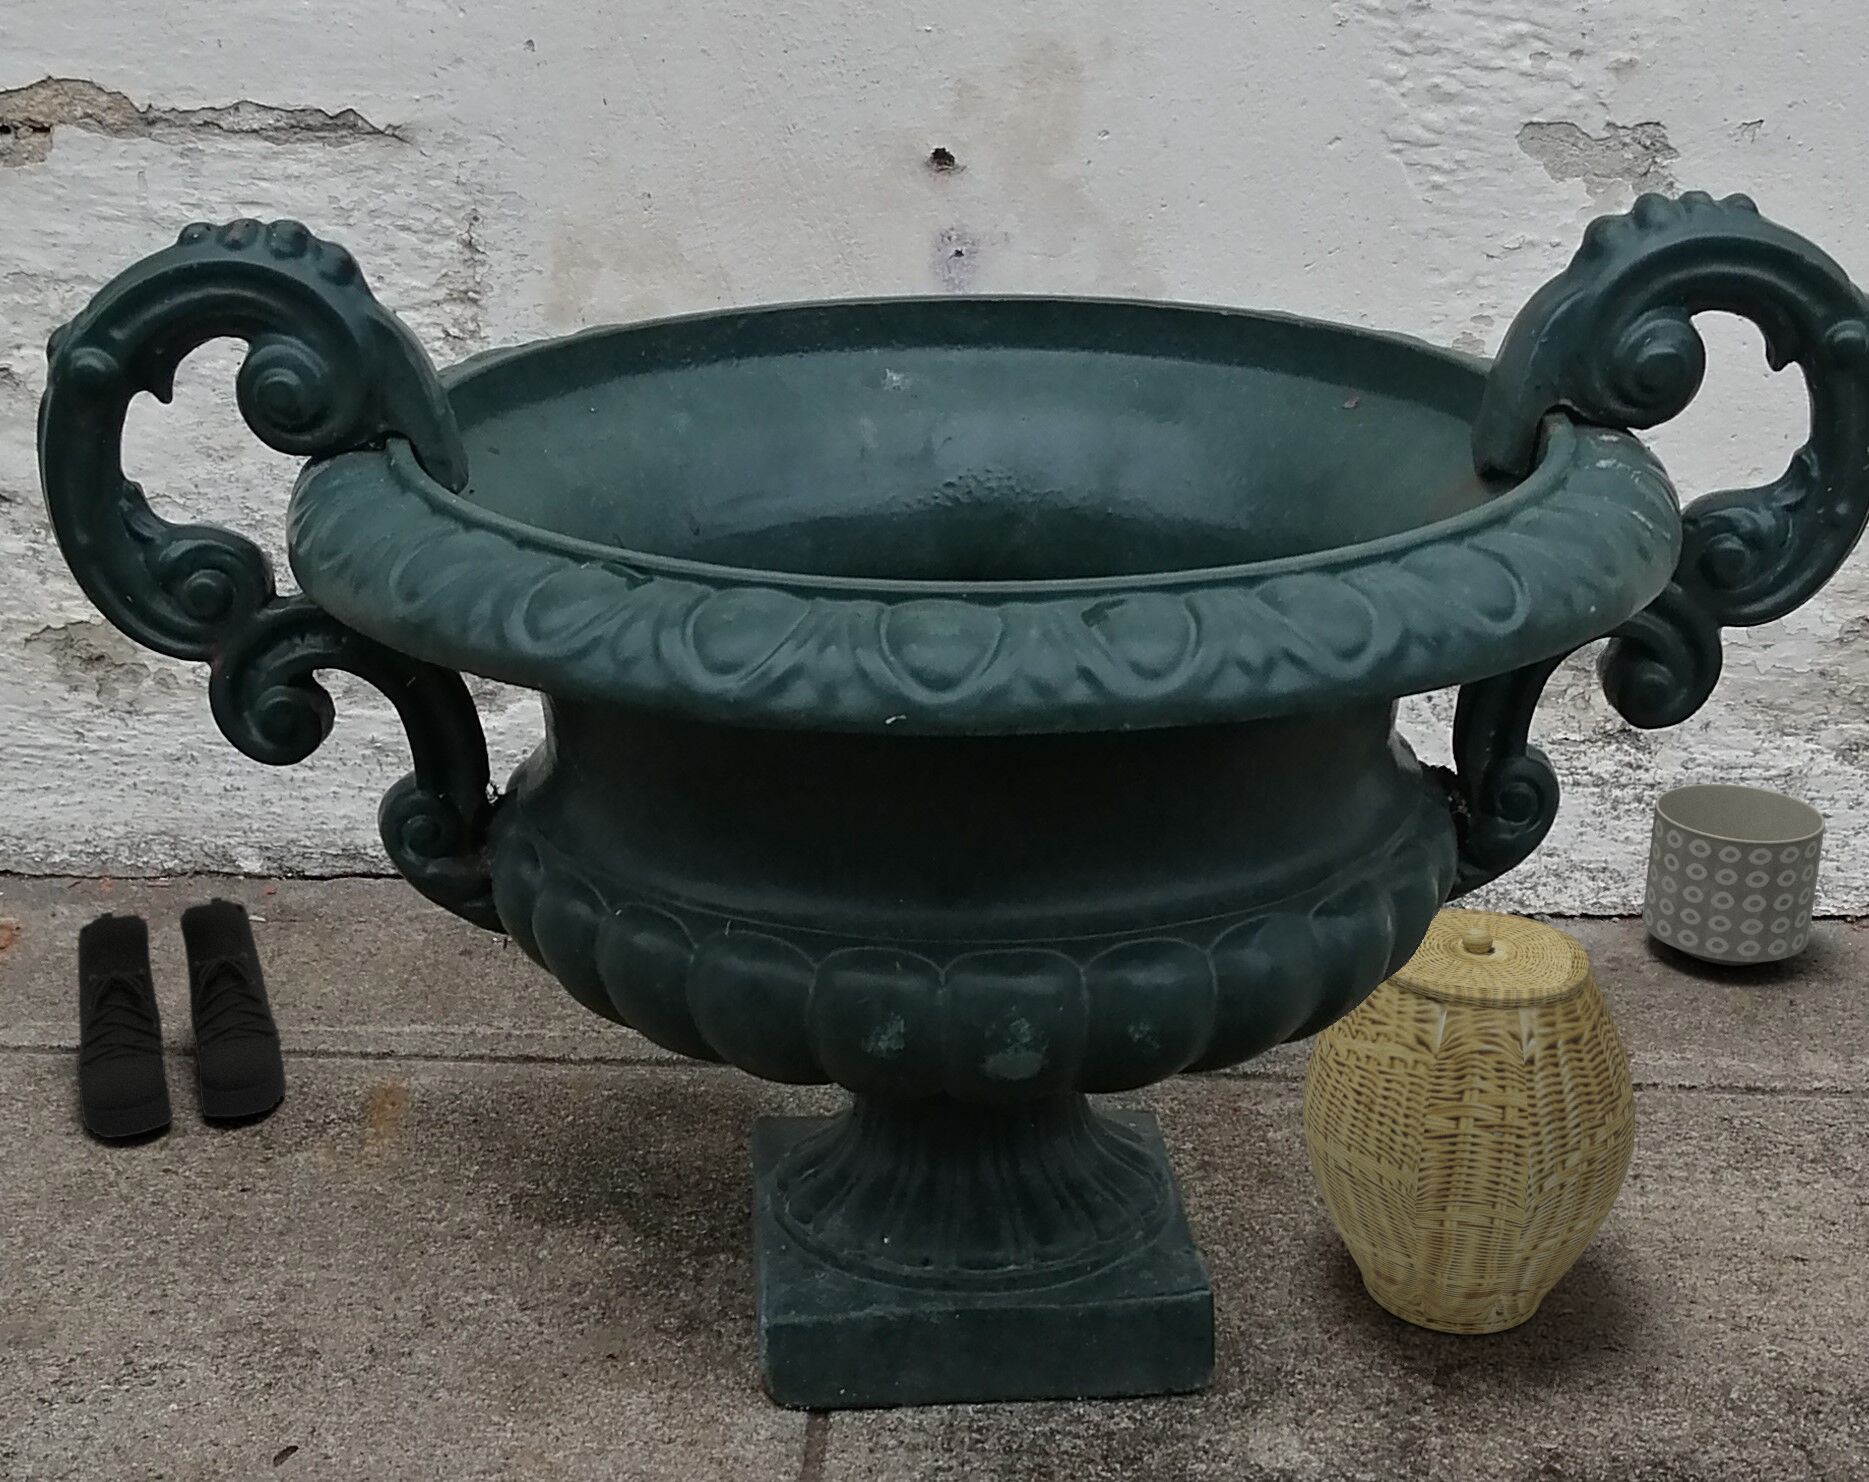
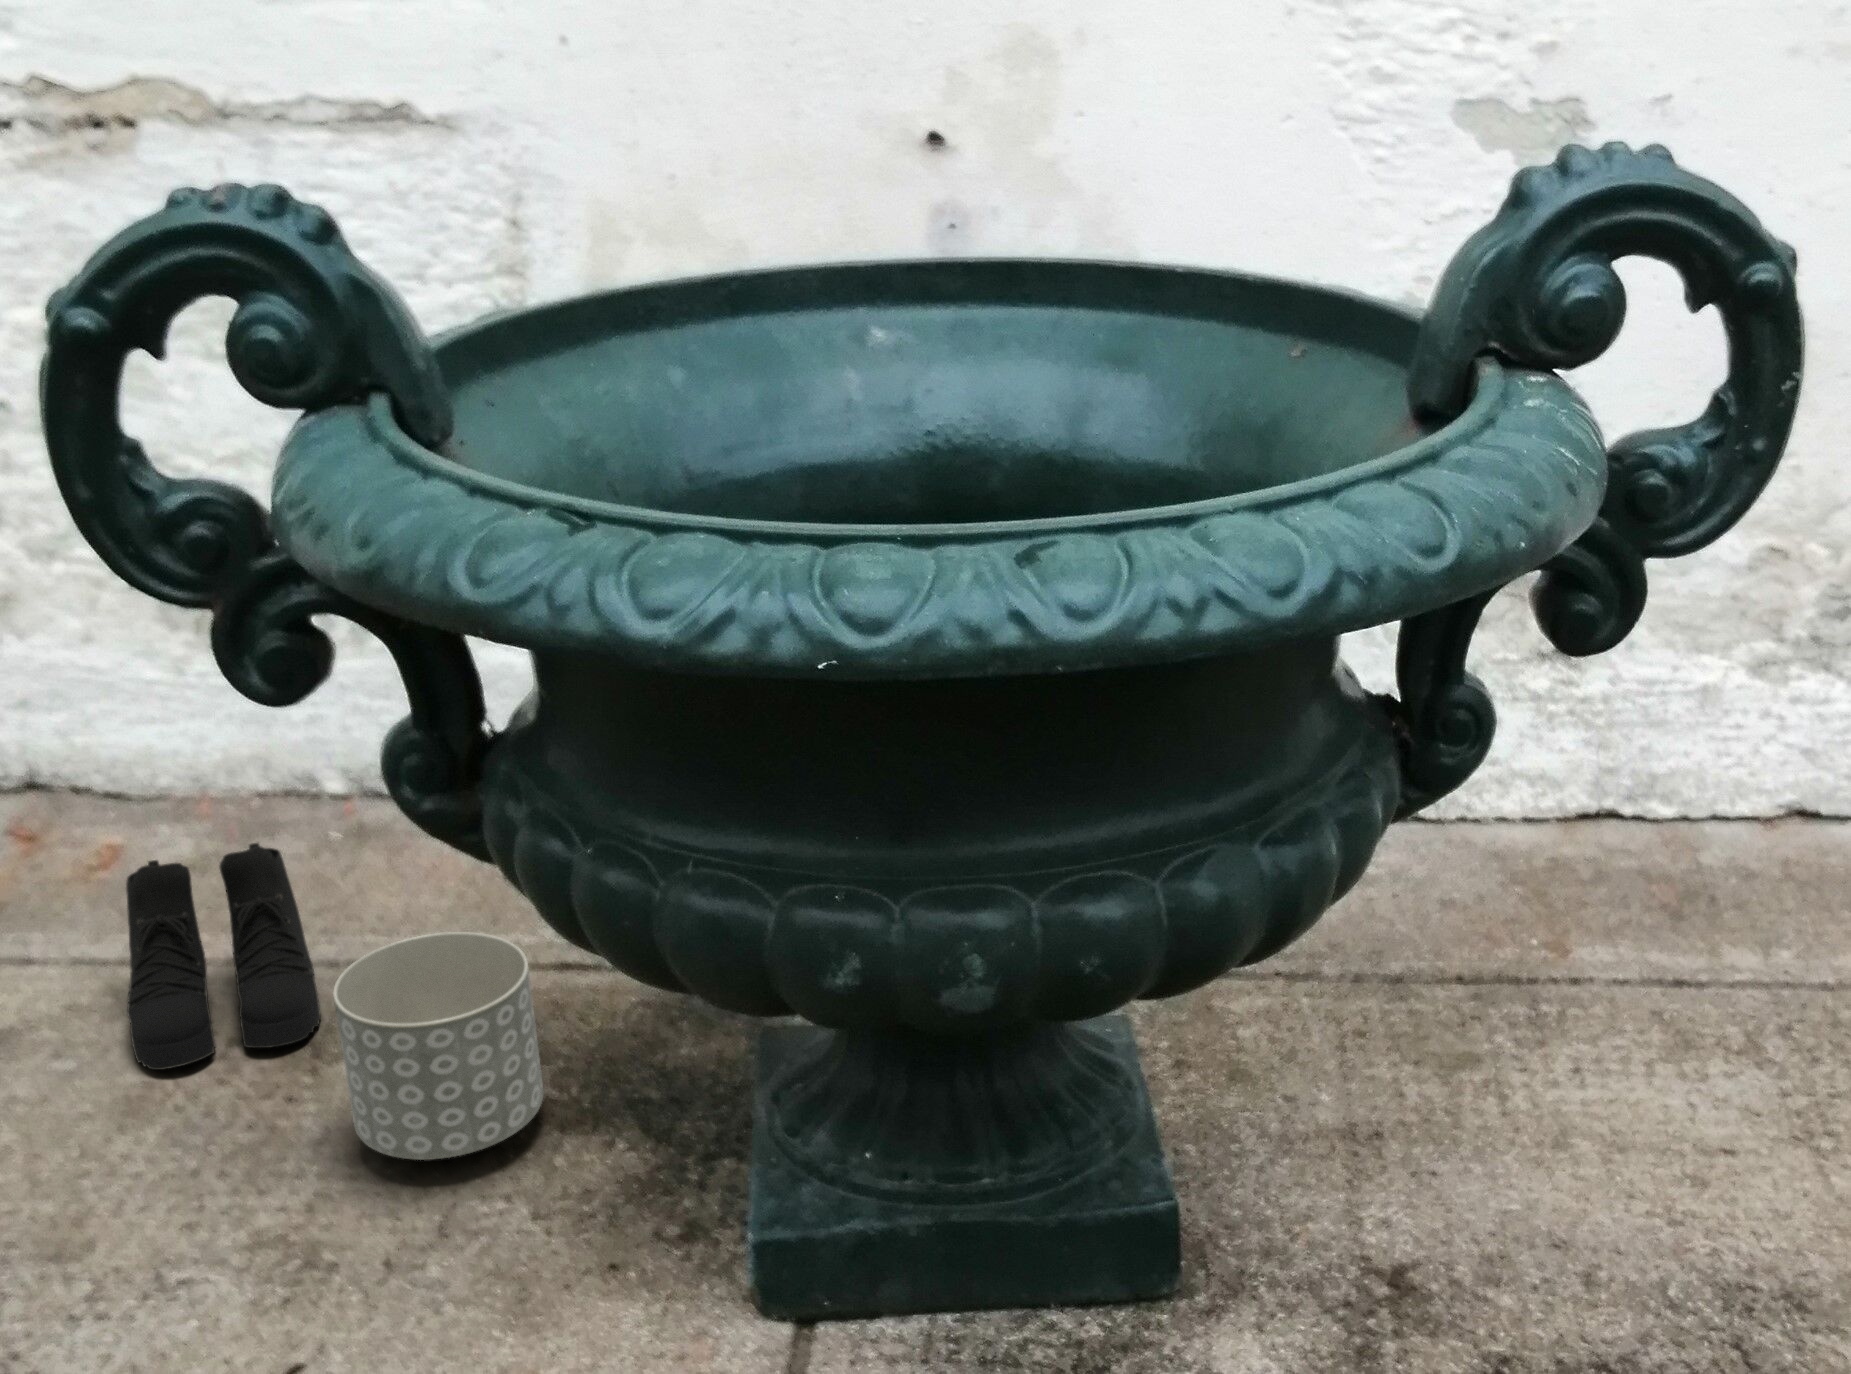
planter: present [1642,784,1825,966] -> present [333,932,543,1160]
woven basket: present [1303,909,1635,1334] -> none [1257,833,1573,1235]

